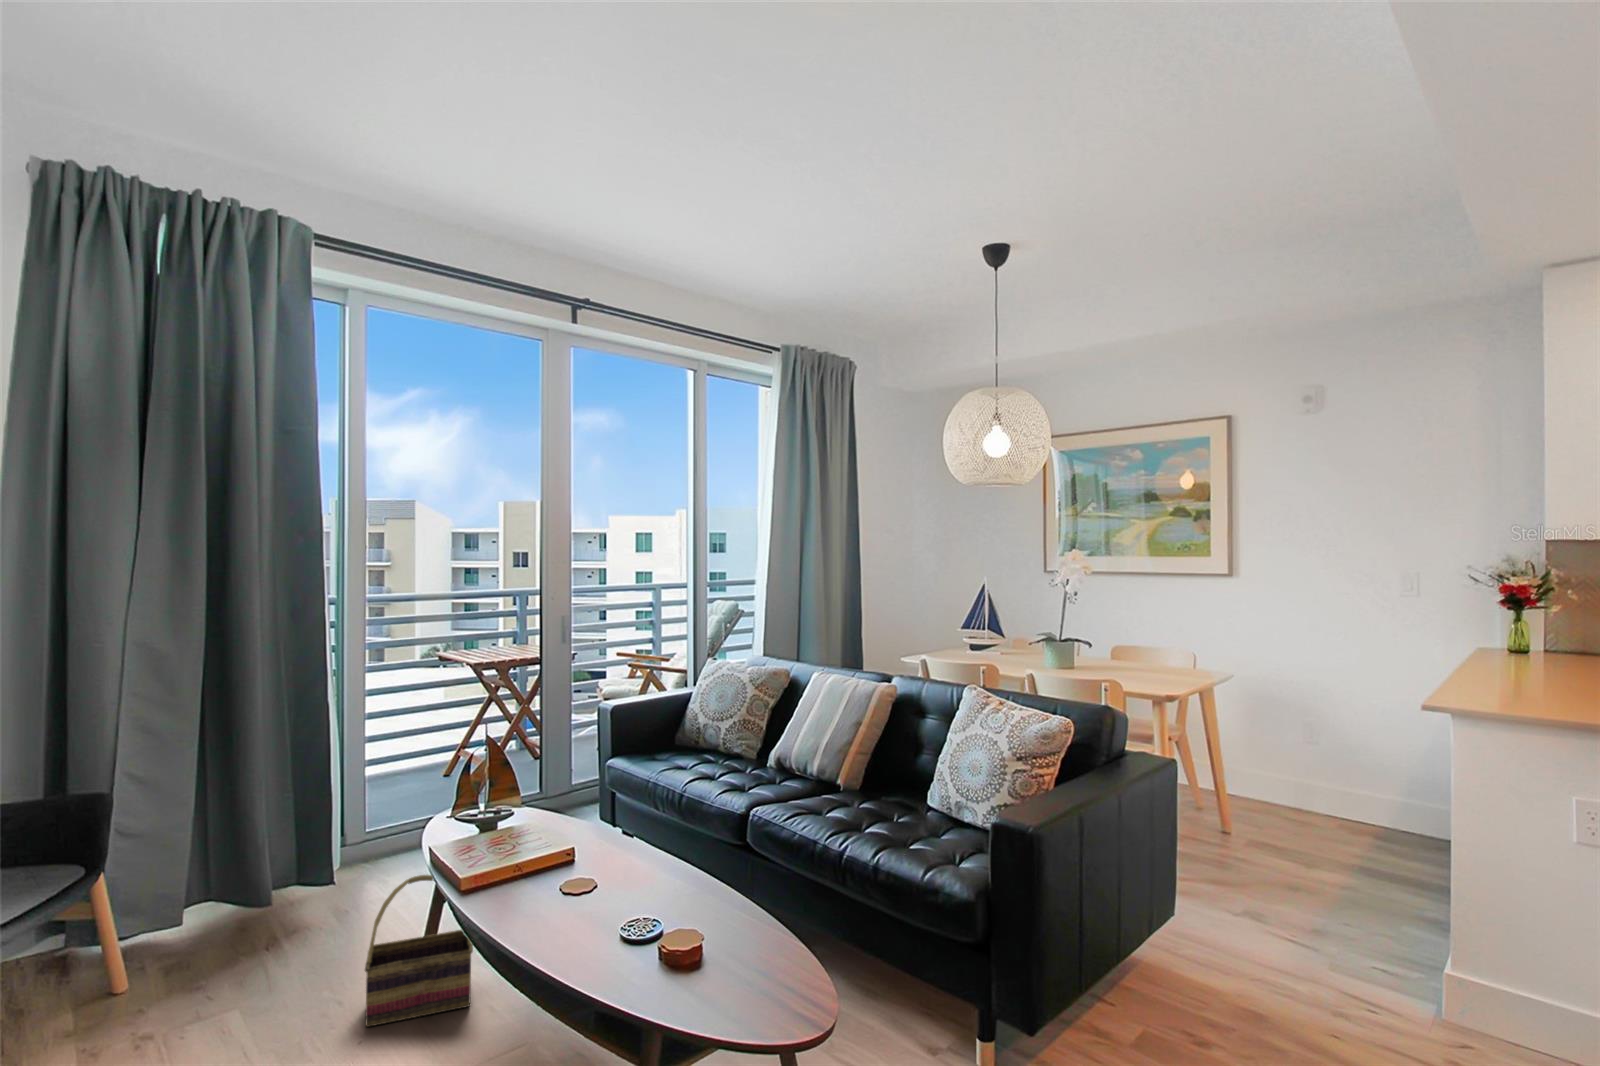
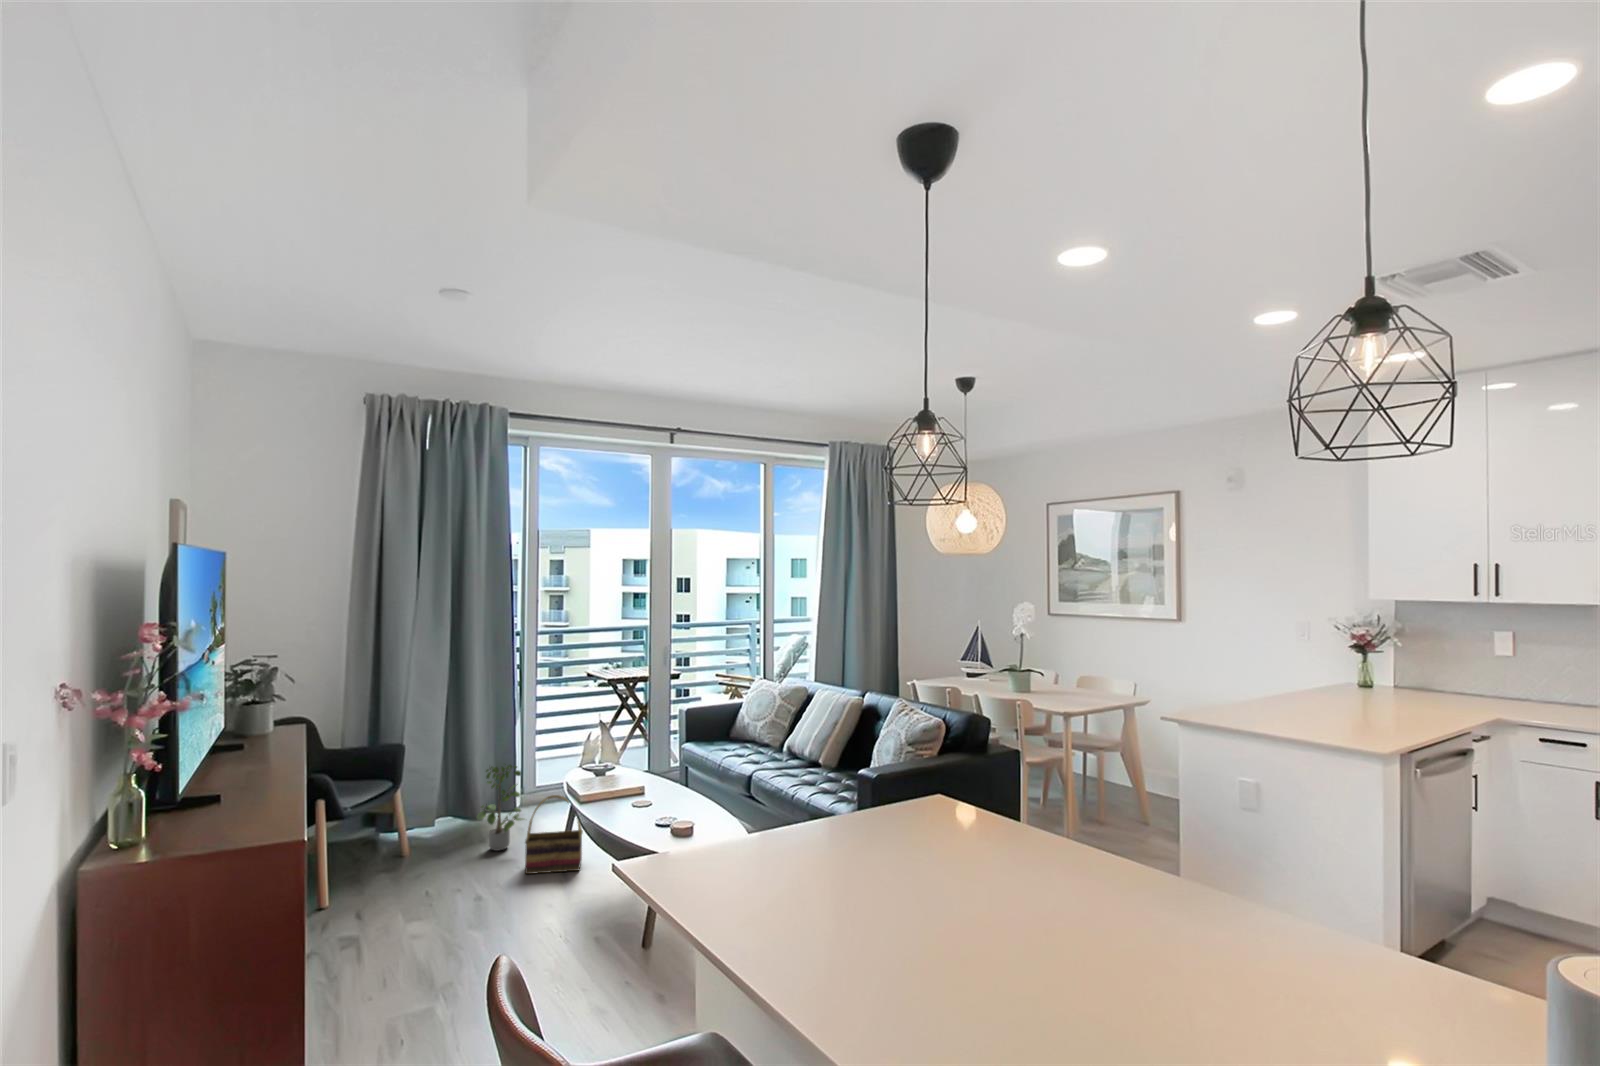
potted plant: none [264,815,365,972] -> present [477,765,524,851]

